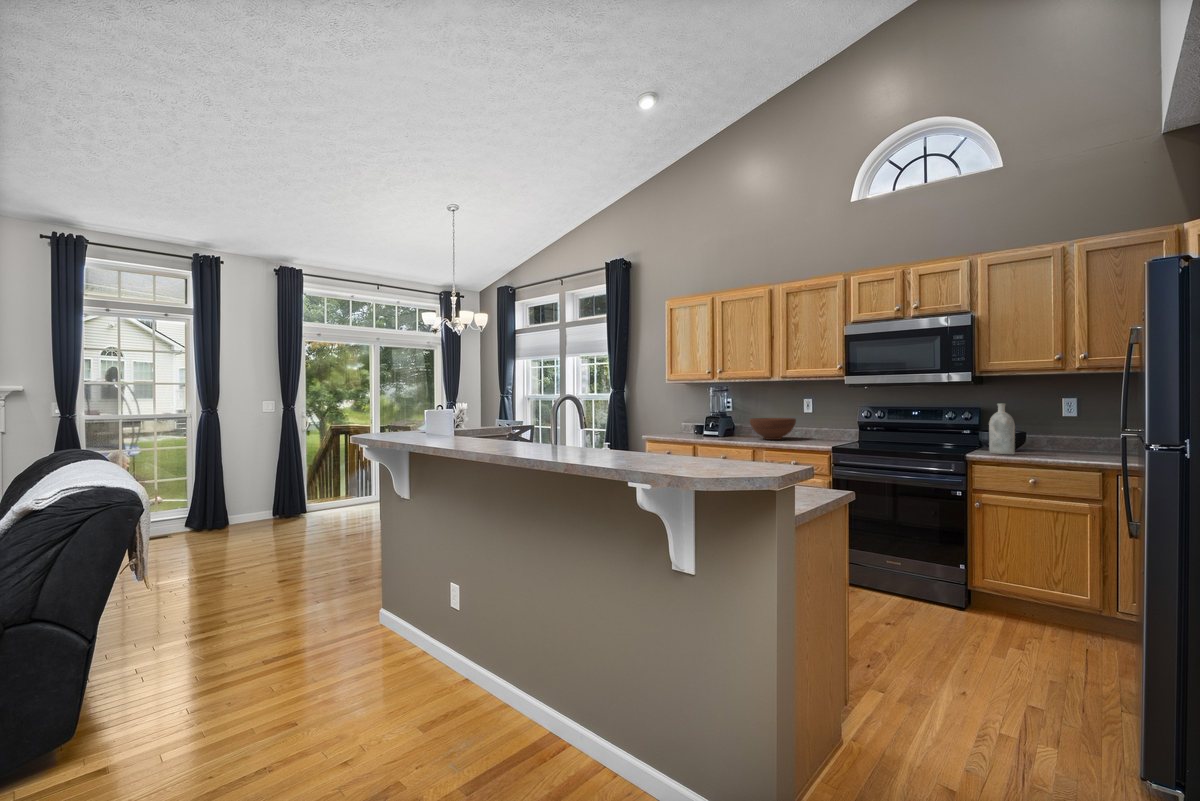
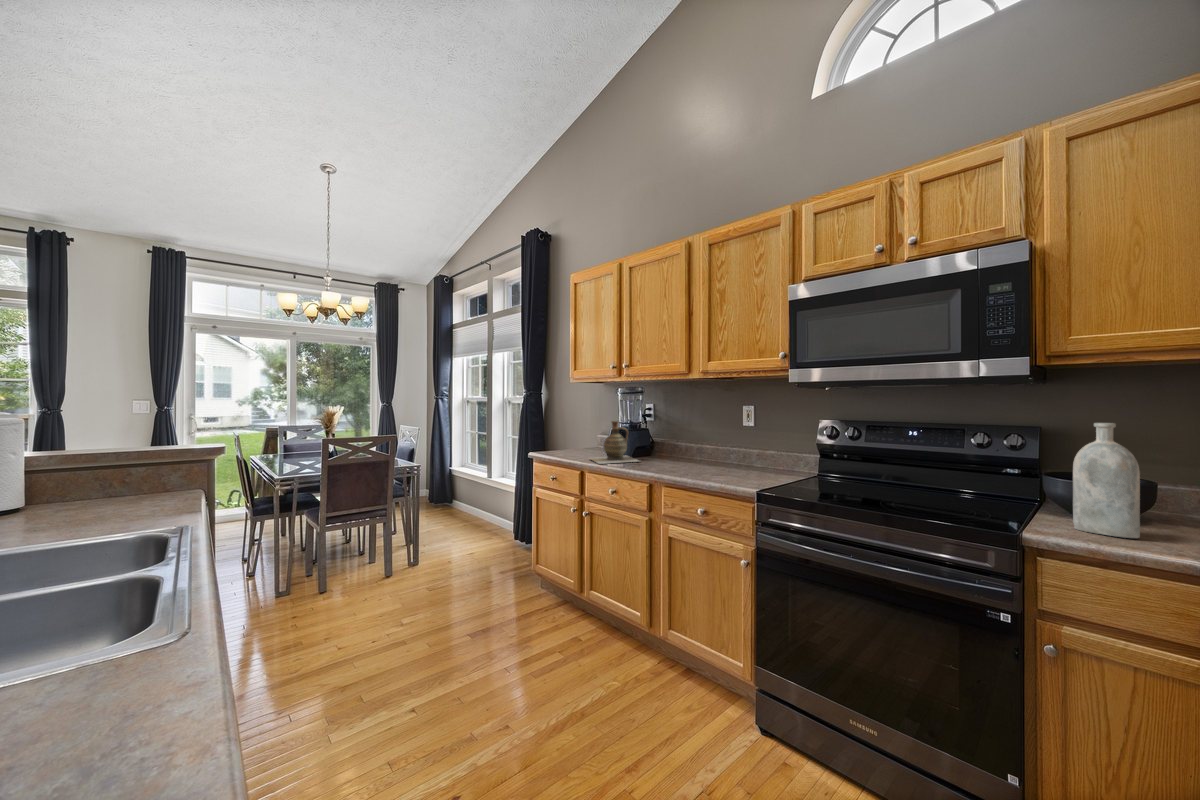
ceramic jug: none [694,410,735,439] -> present [589,421,638,464]
fruit bowl: present [750,418,796,440] -> none [654,434,723,469]

